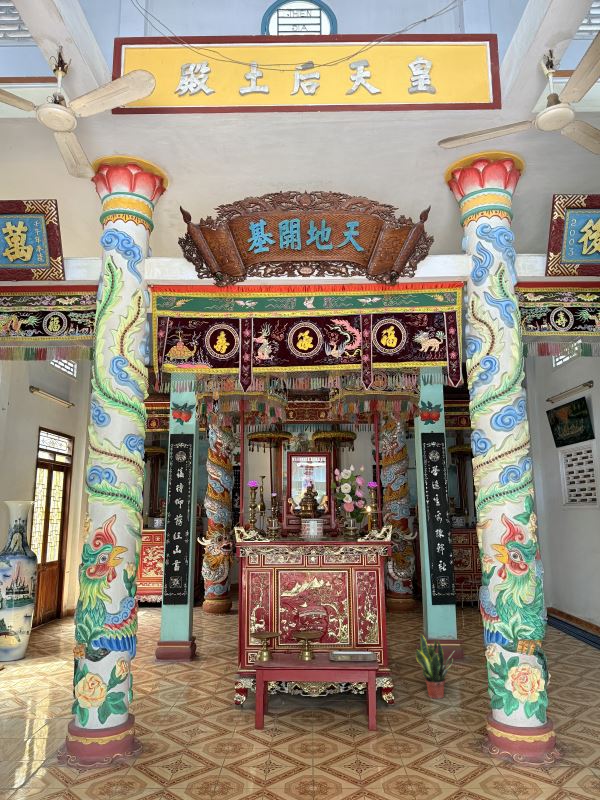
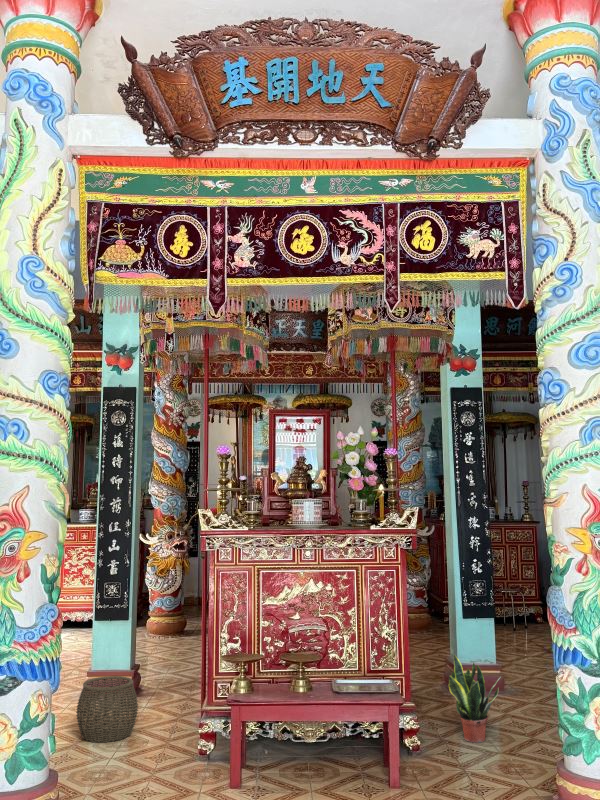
woven basket: none [149,646,193,695] -> present [76,676,138,743]

